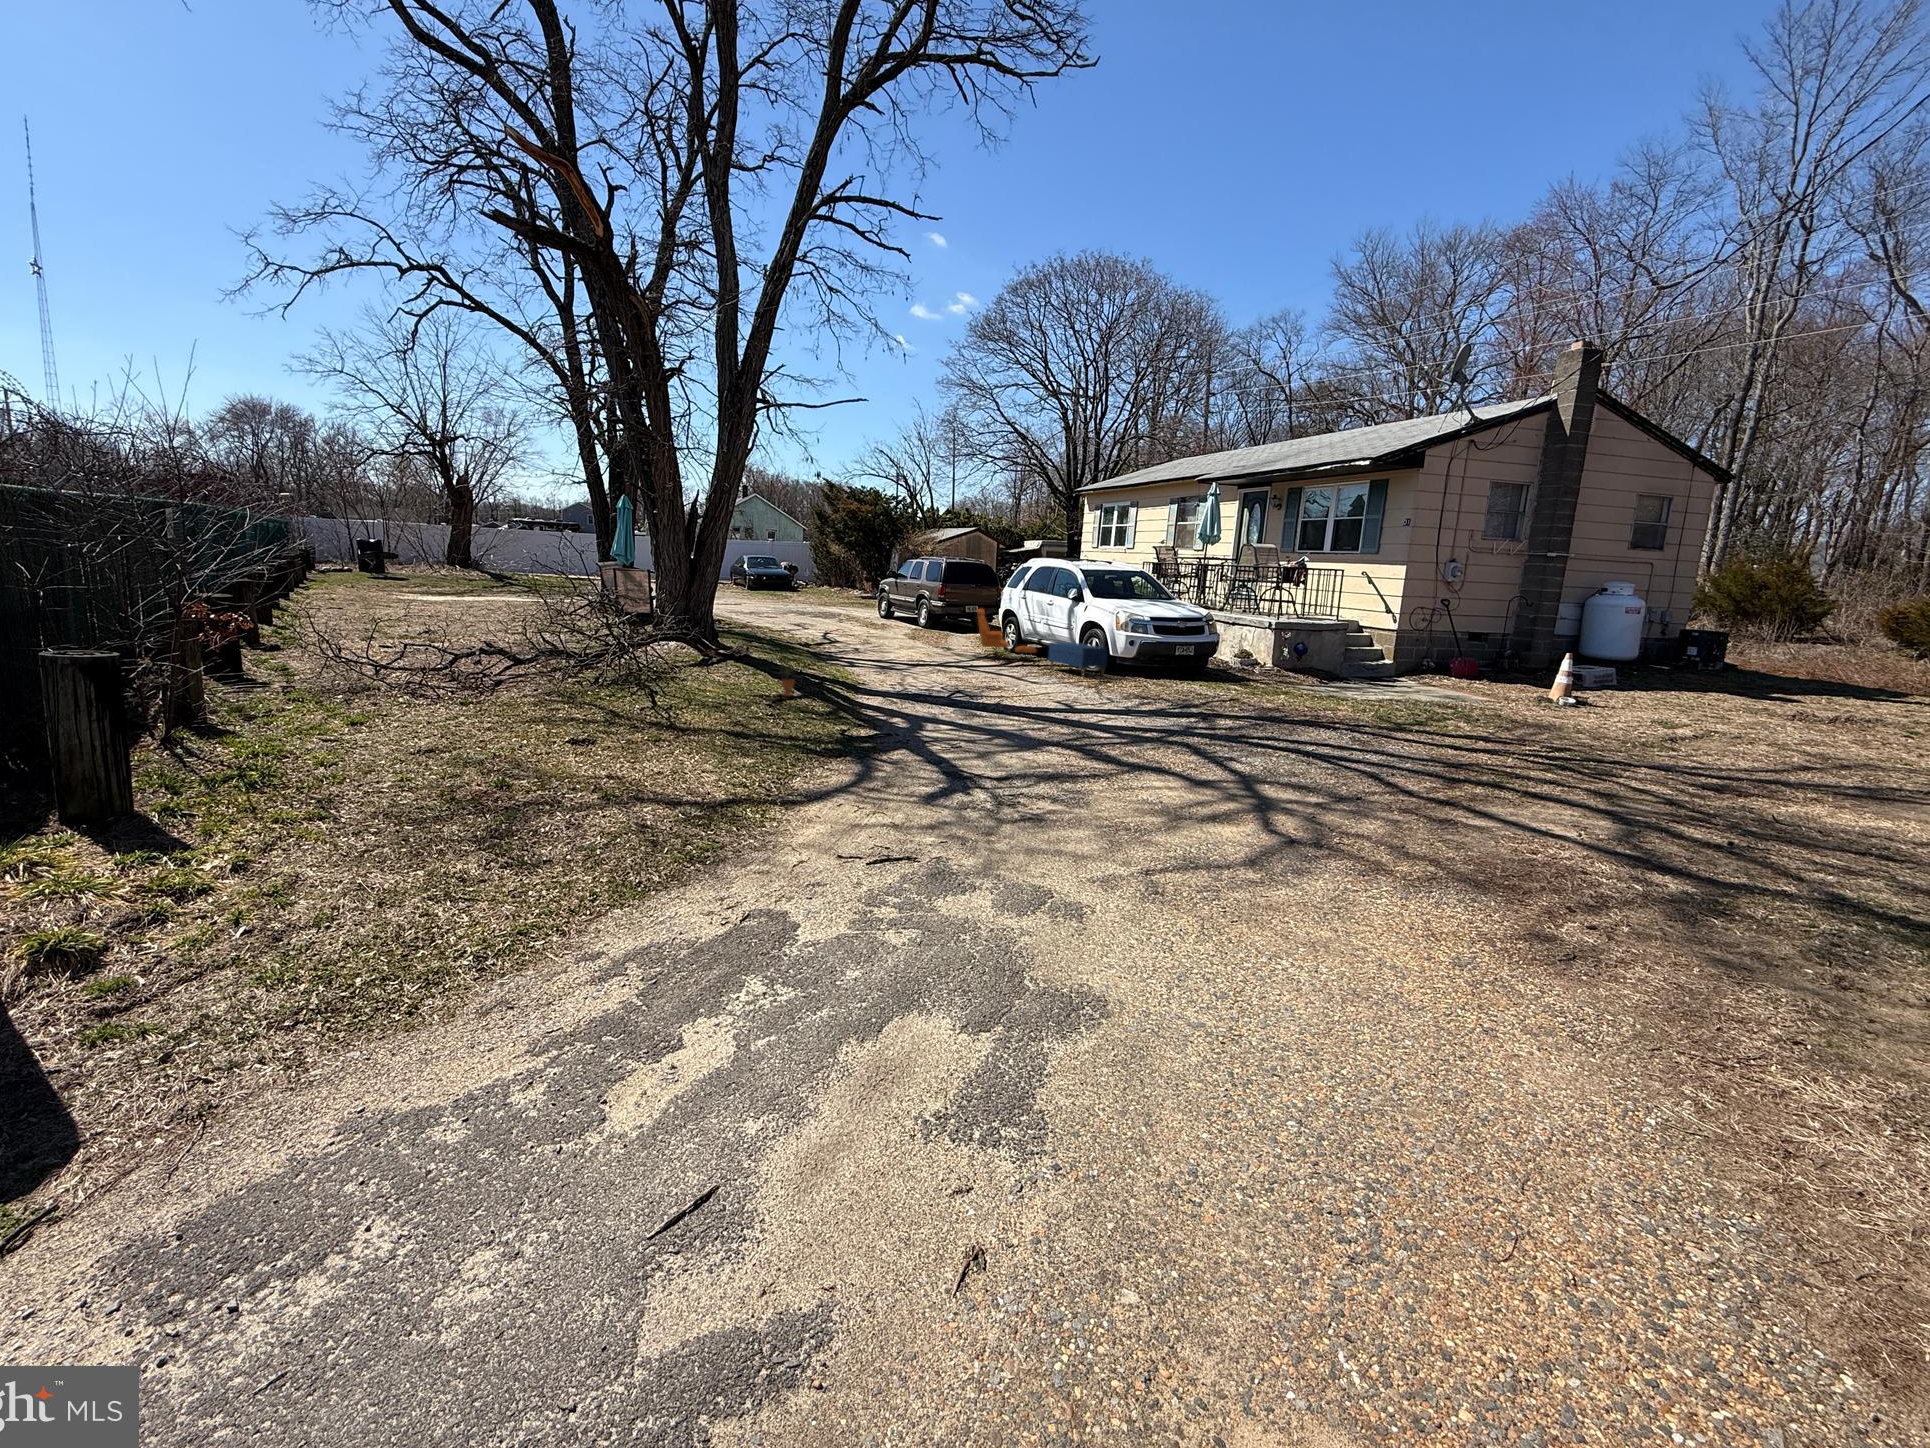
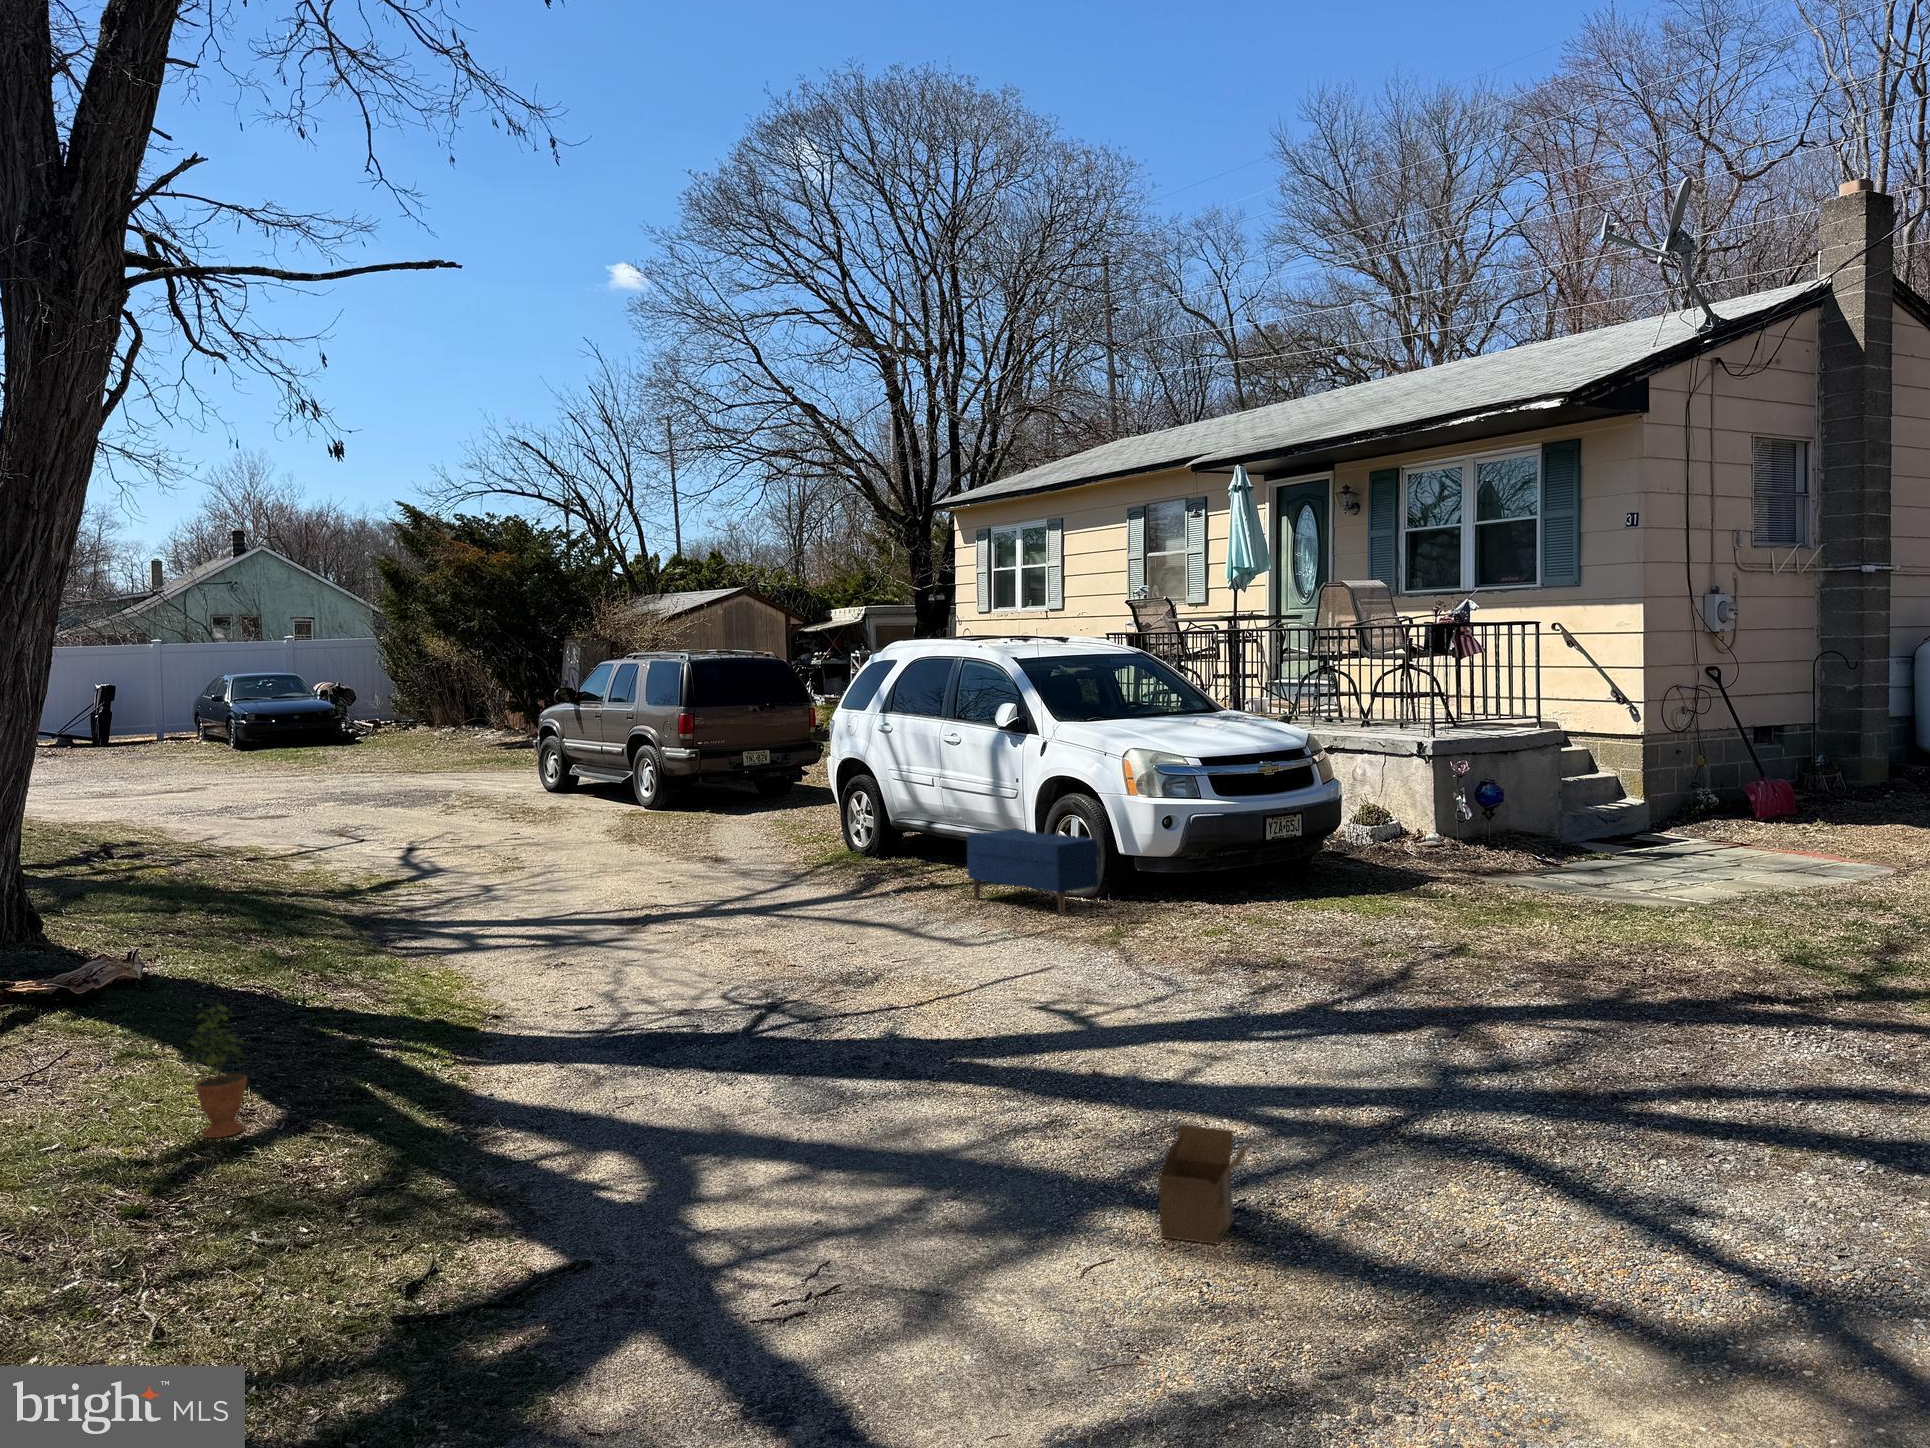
lounge chair: present [977,609,1036,660] -> none [780,764,931,885]
cardboard box: none [1056,716,1092,748] -> present [1152,1125,1251,1244]

